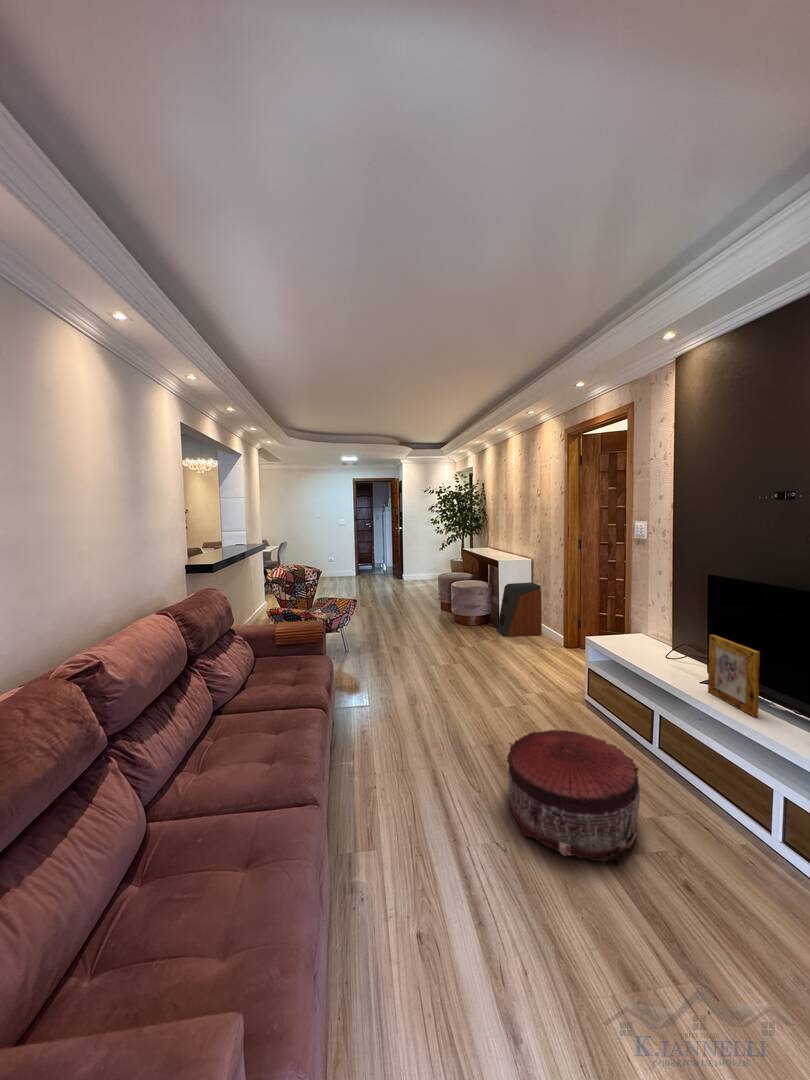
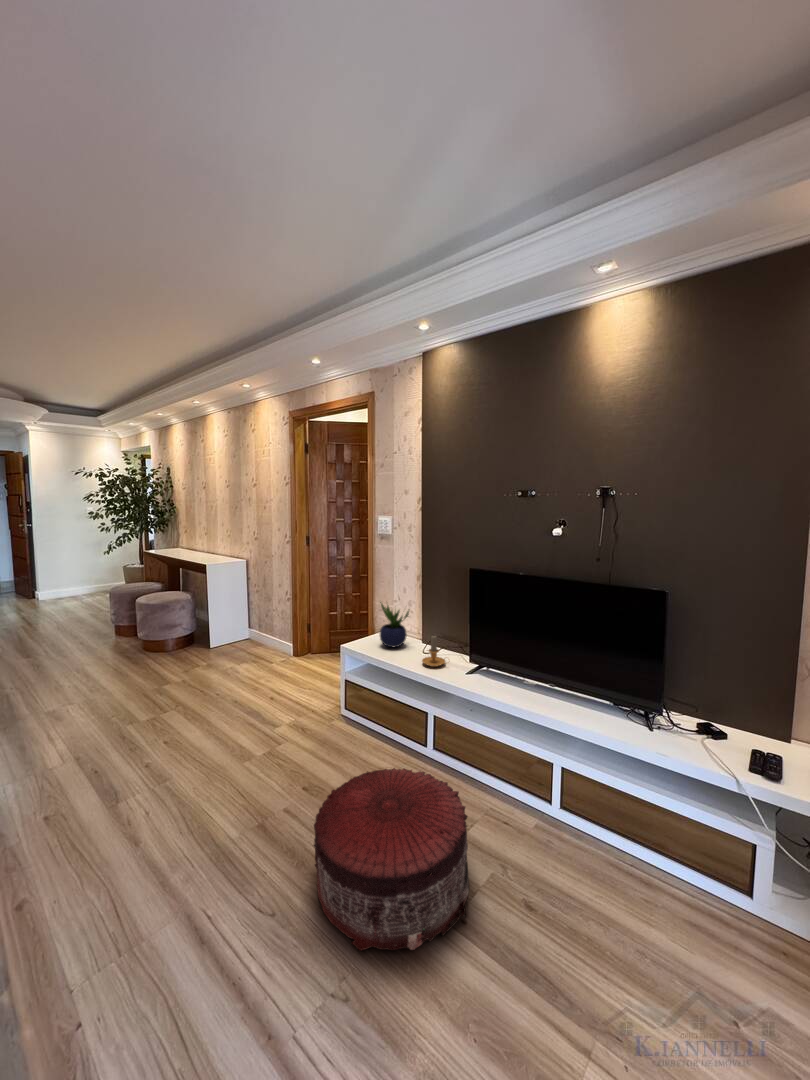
speaker: present [497,583,542,637] -> none [209,588,266,659]
potted plant: none [622,600,656,647] -> present [380,602,409,647]
picture frame: present [708,635,760,717] -> none [478,626,528,699]
candle: none [655,638,685,670] -> present [422,636,446,667]

